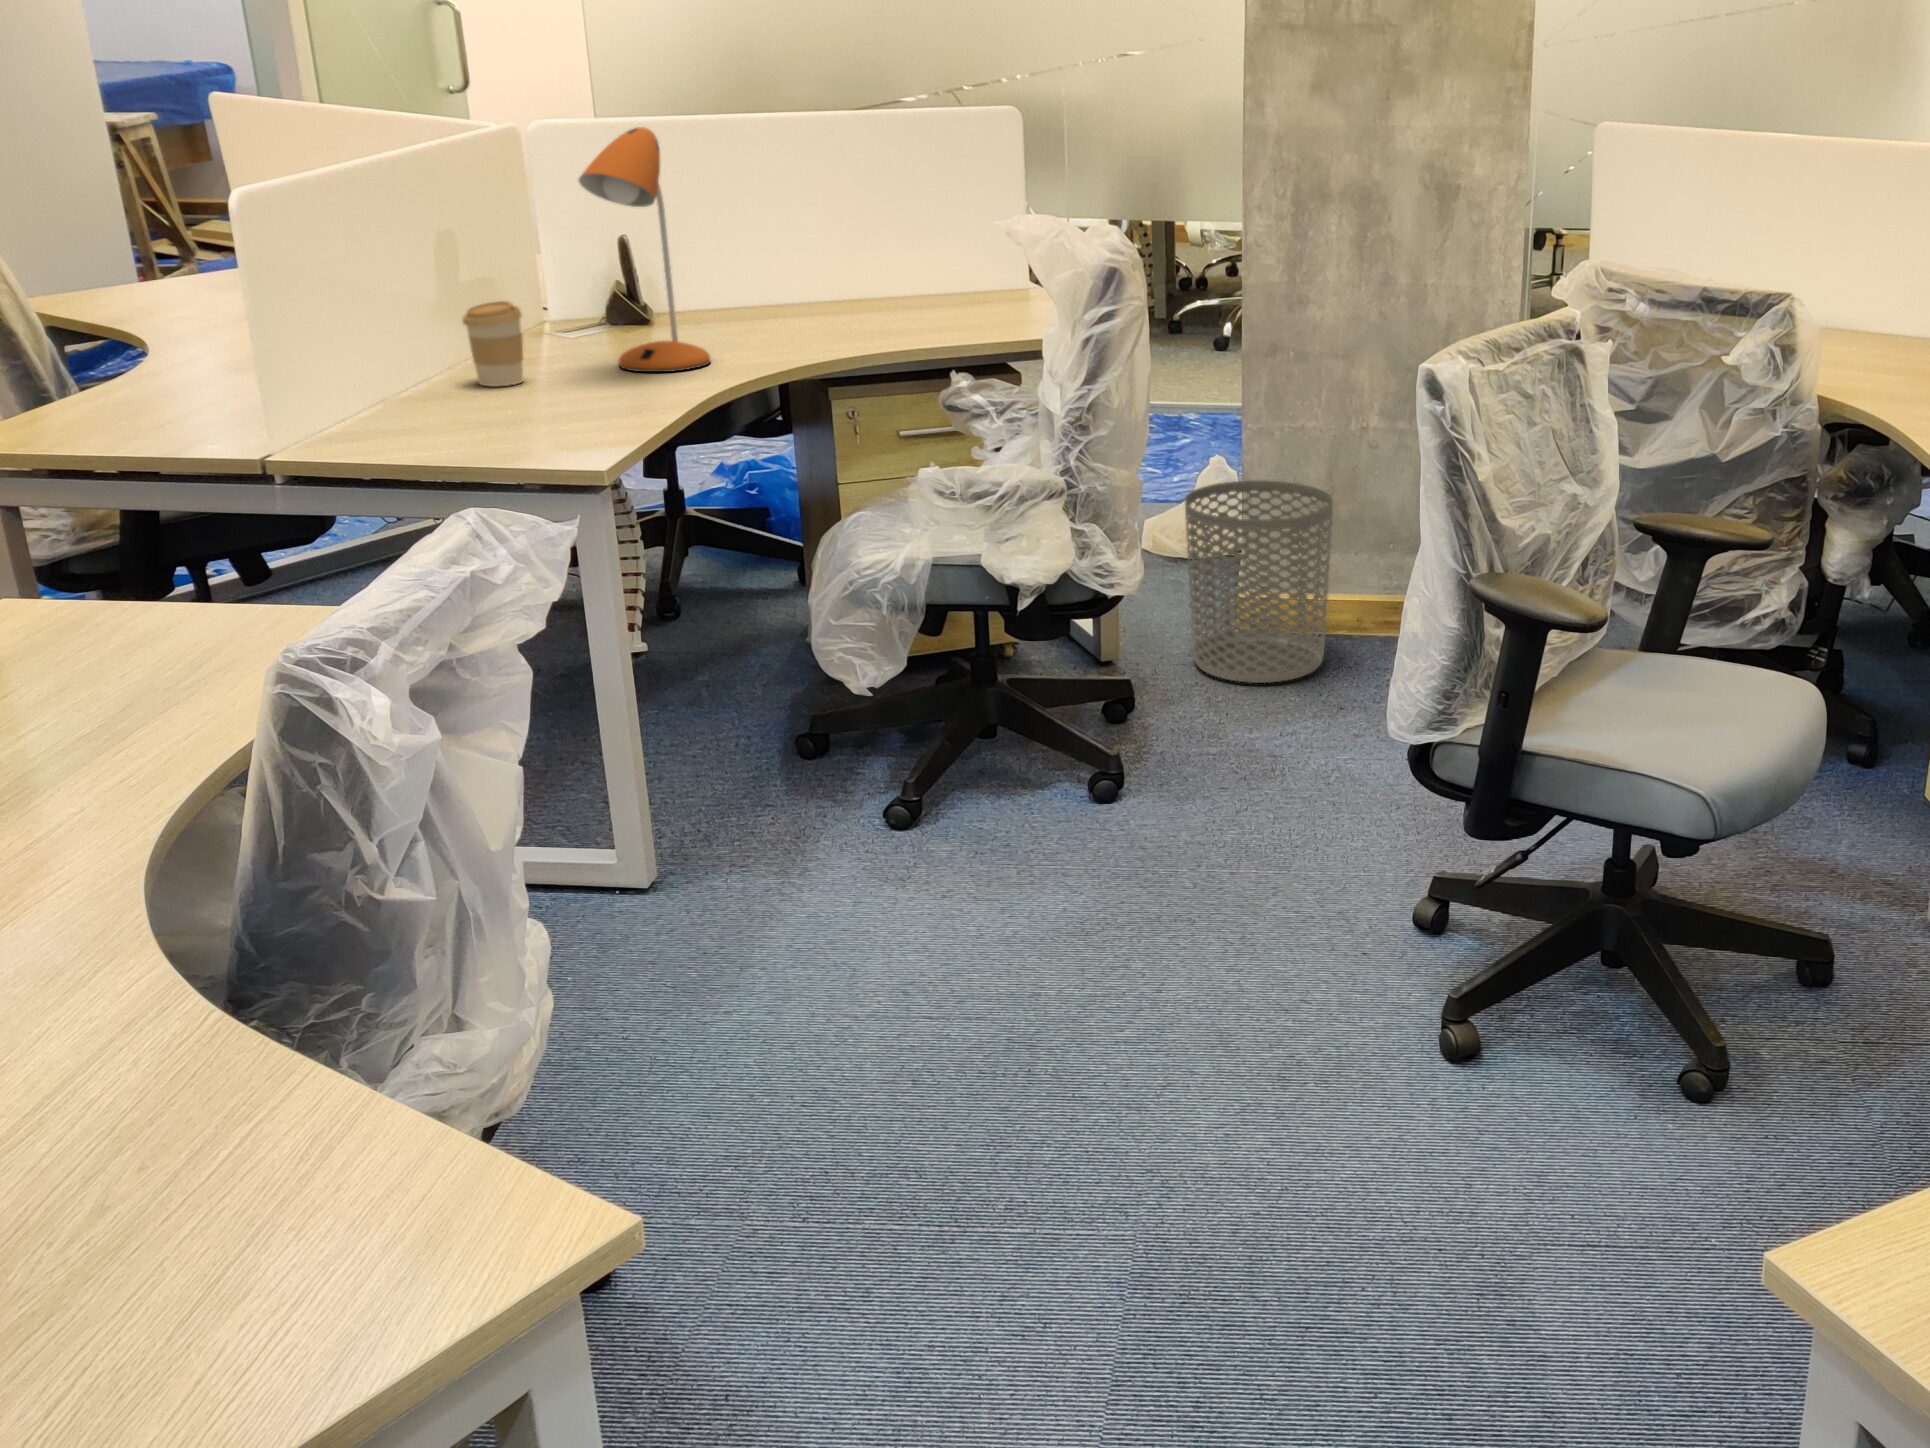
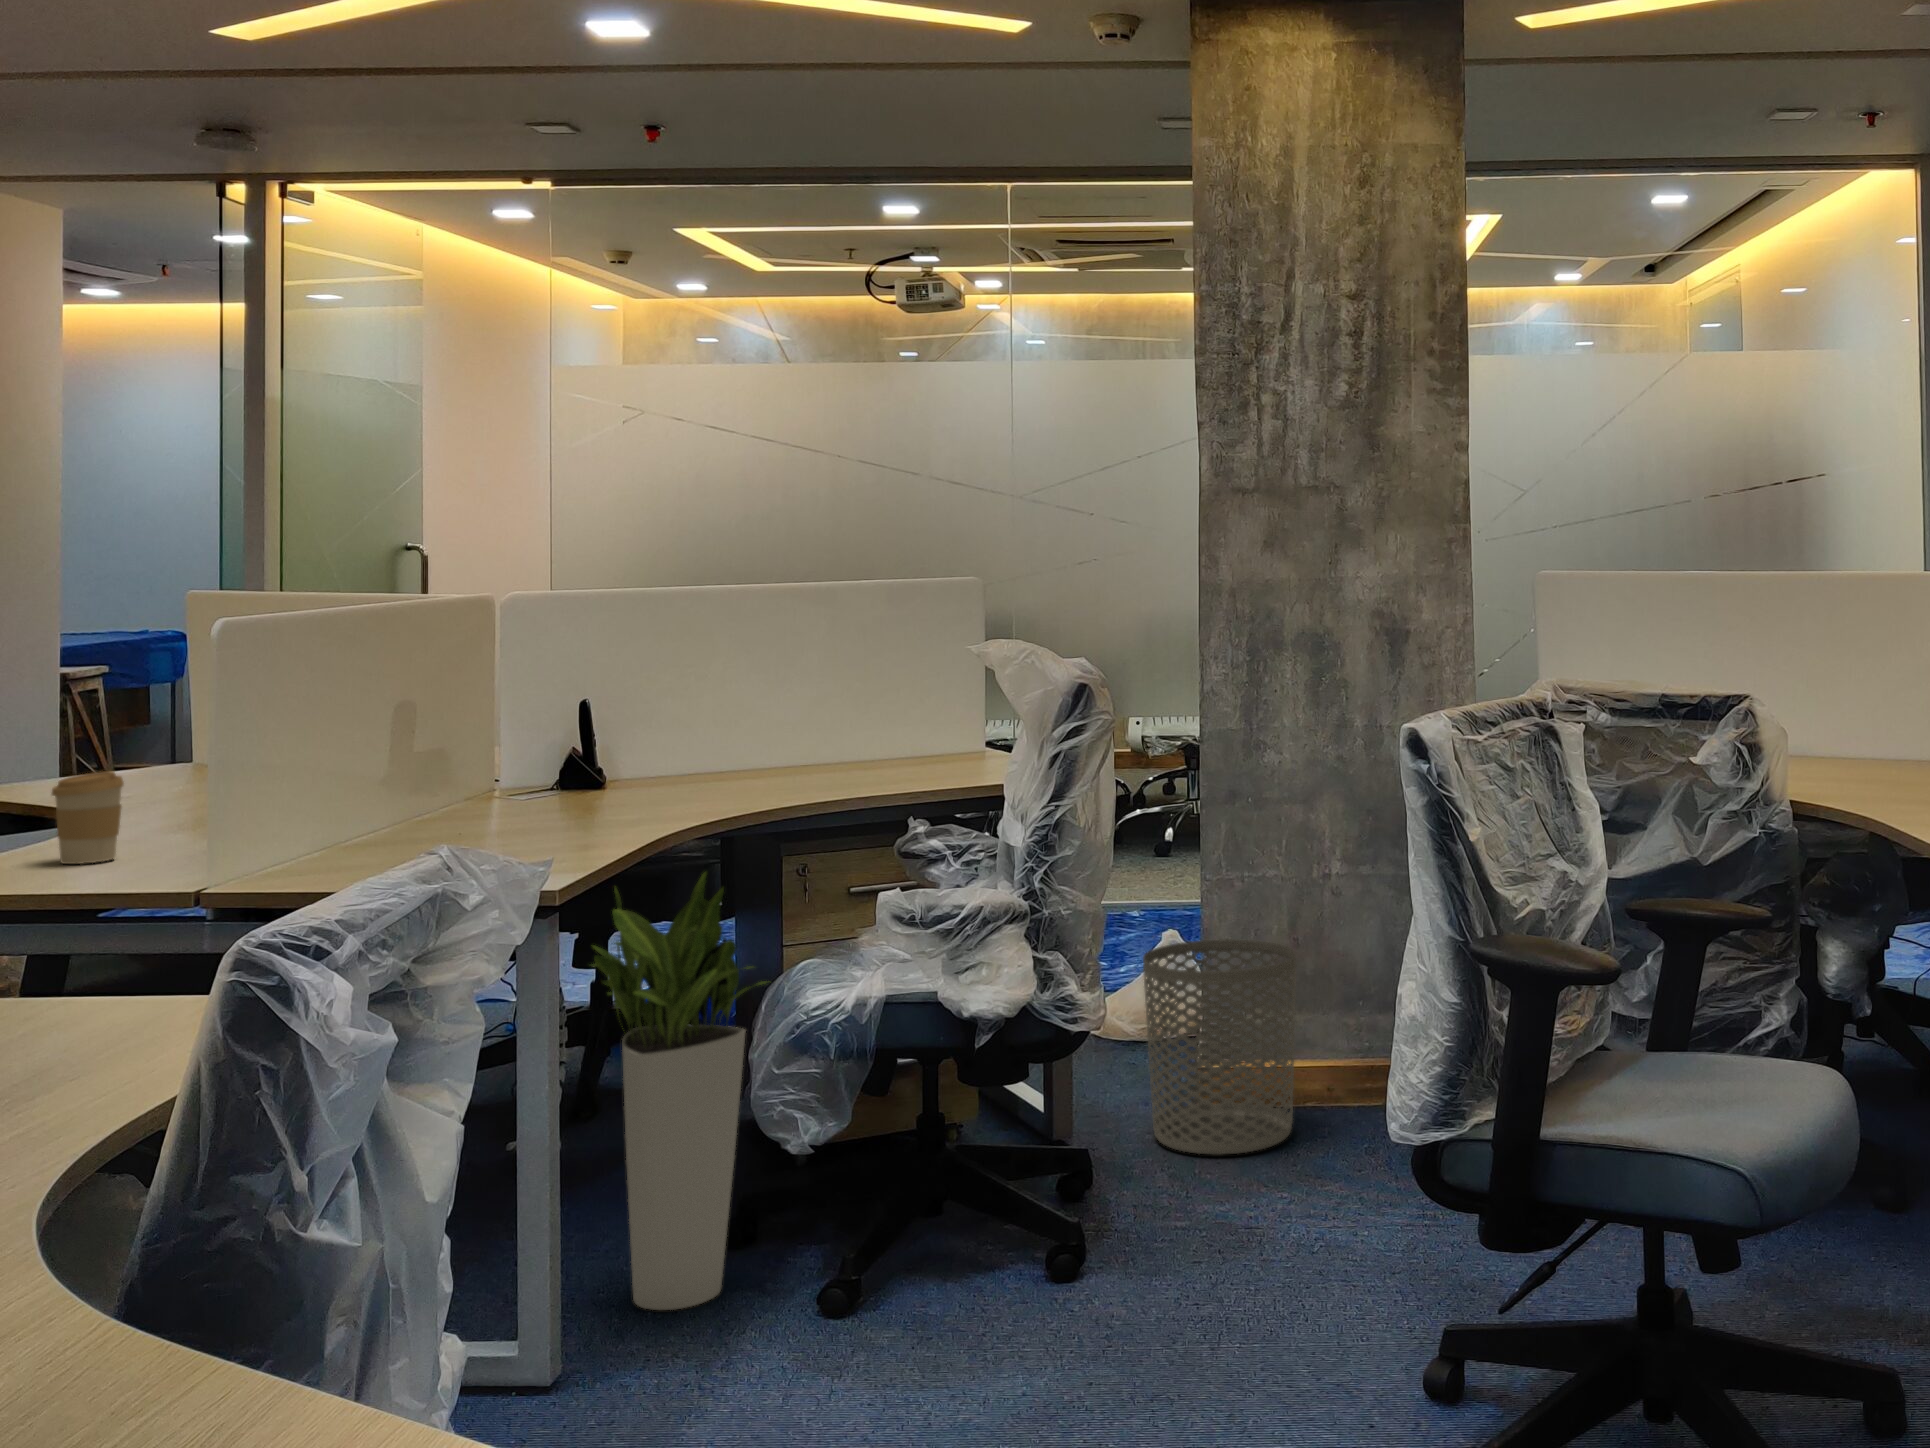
desk lamp: present [579,127,710,372] -> none [550,587,664,826]
coffee cup: present [463,301,523,386] -> present [52,771,124,864]
planter: none [647,425,823,814] -> present [593,872,766,1310]

